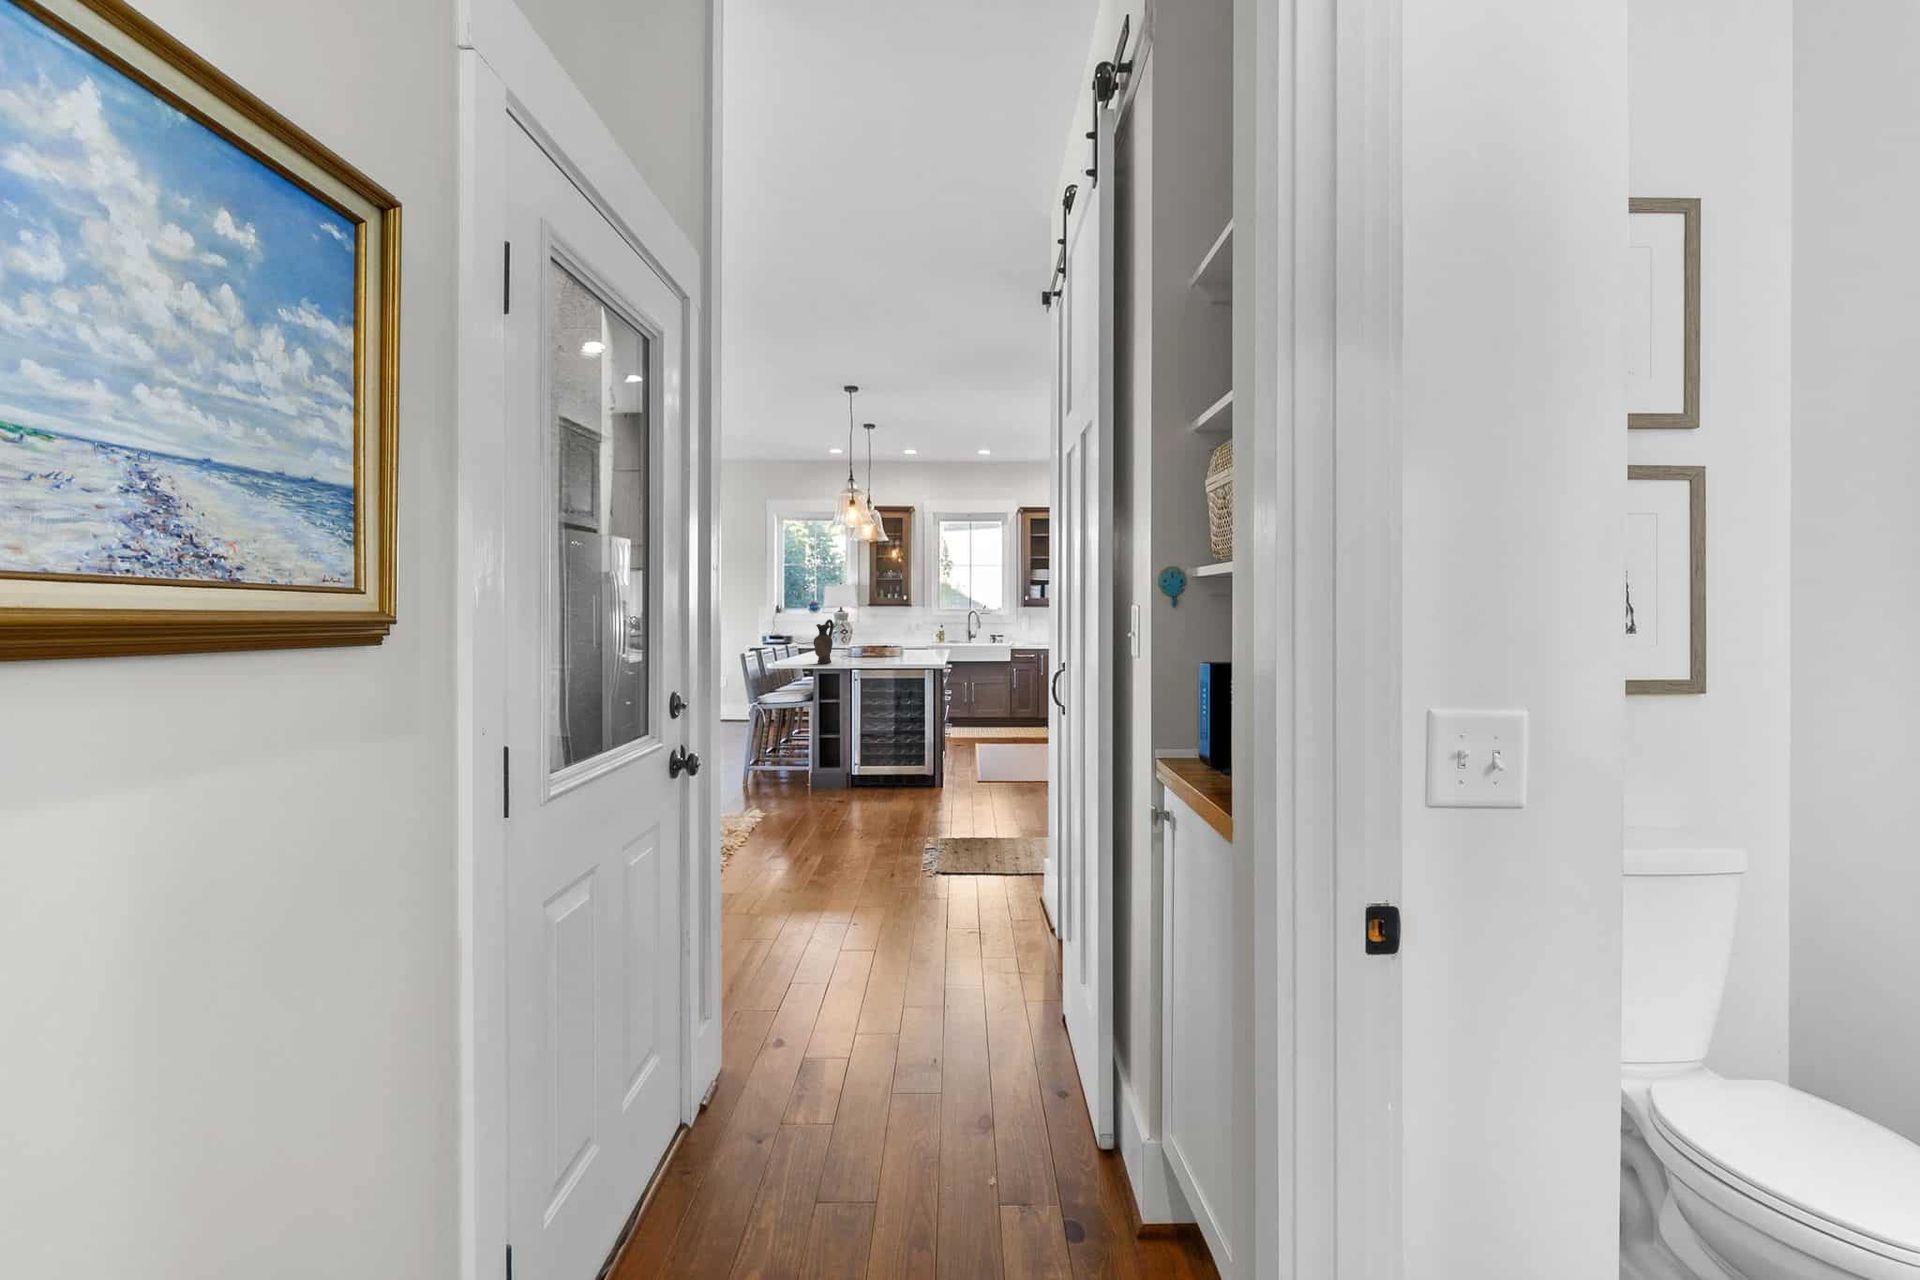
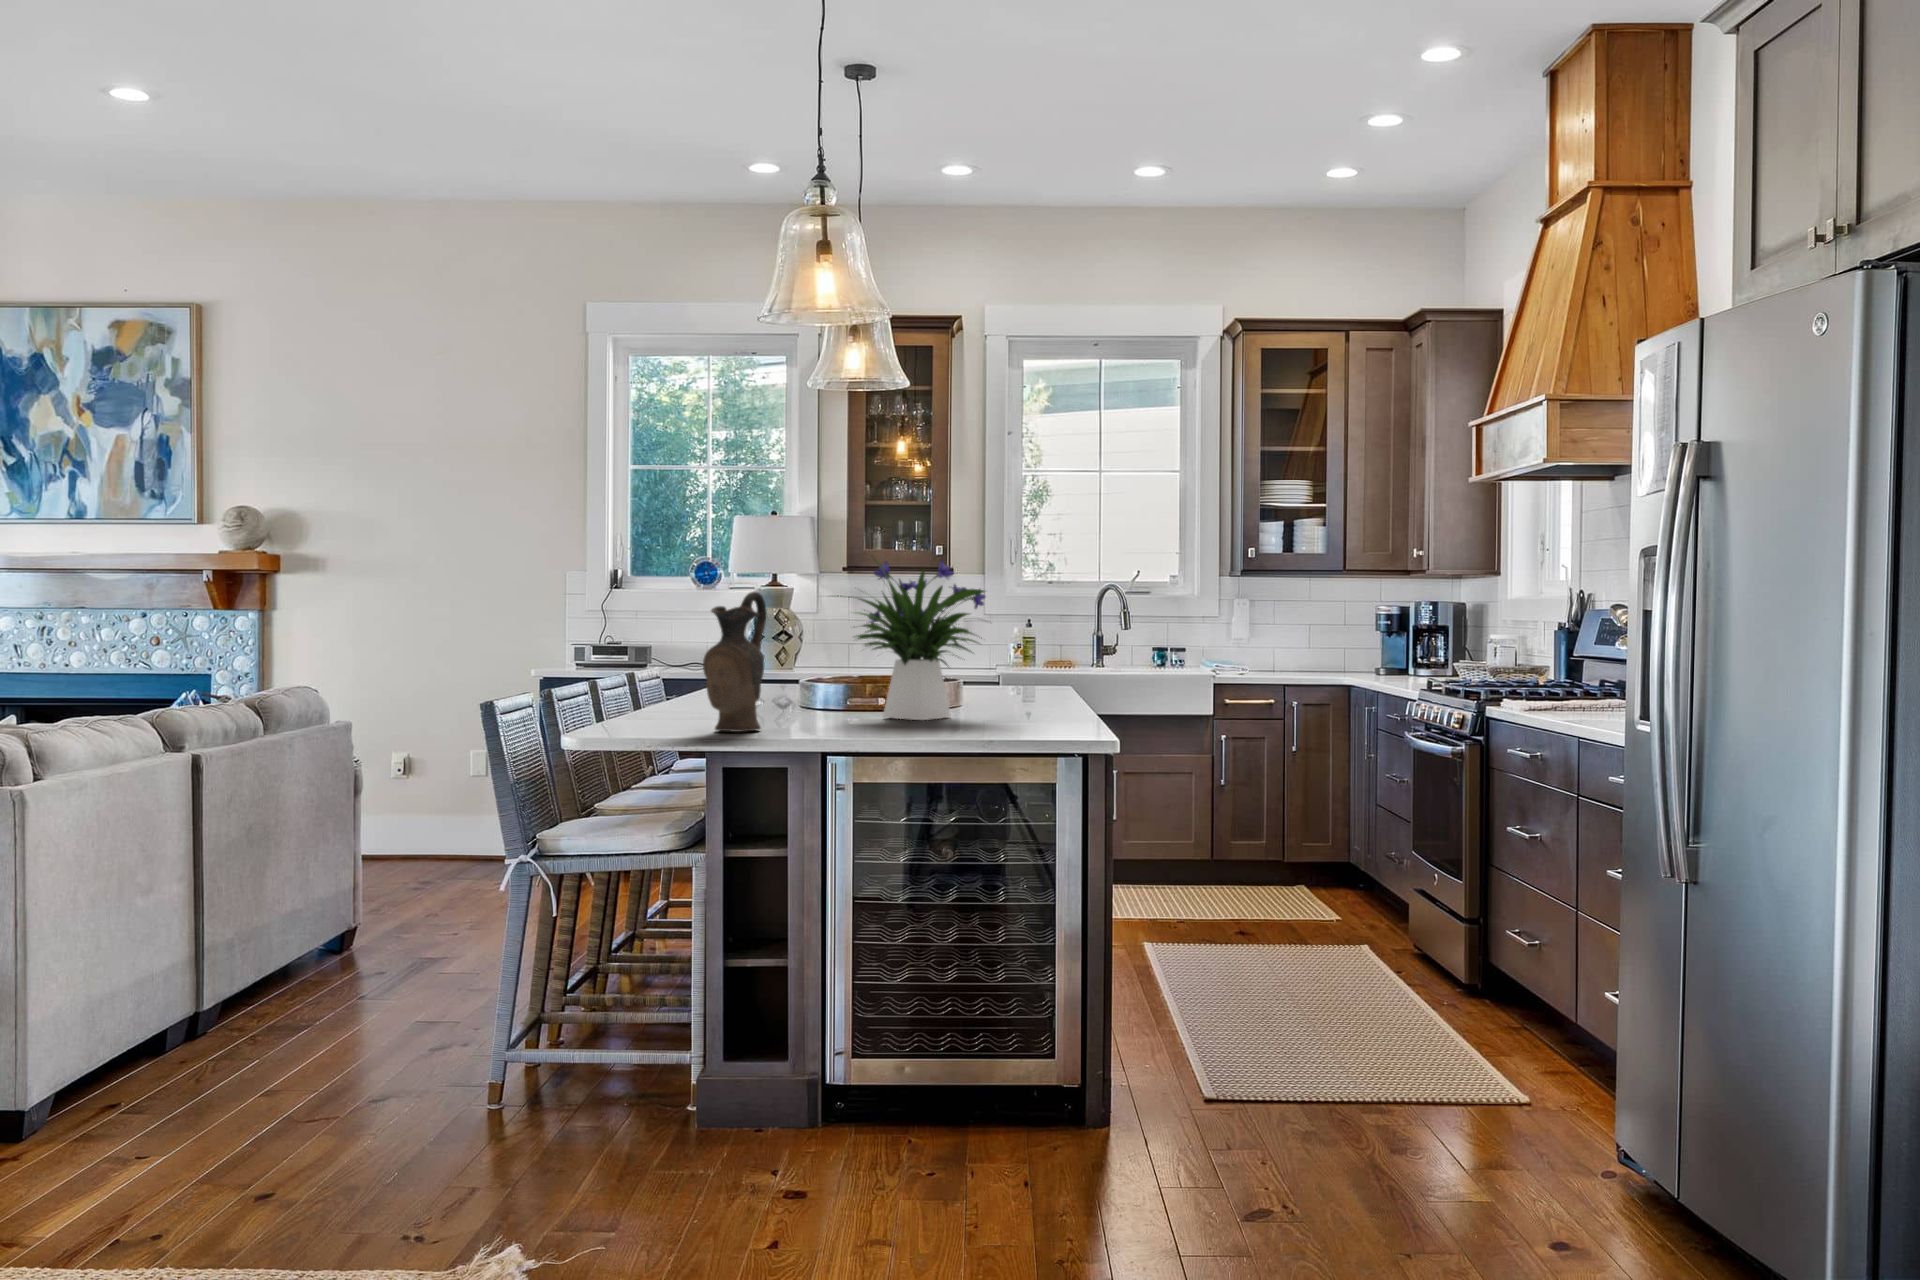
flower arrangement: none [853,605,907,660] -> present [837,556,985,720]

